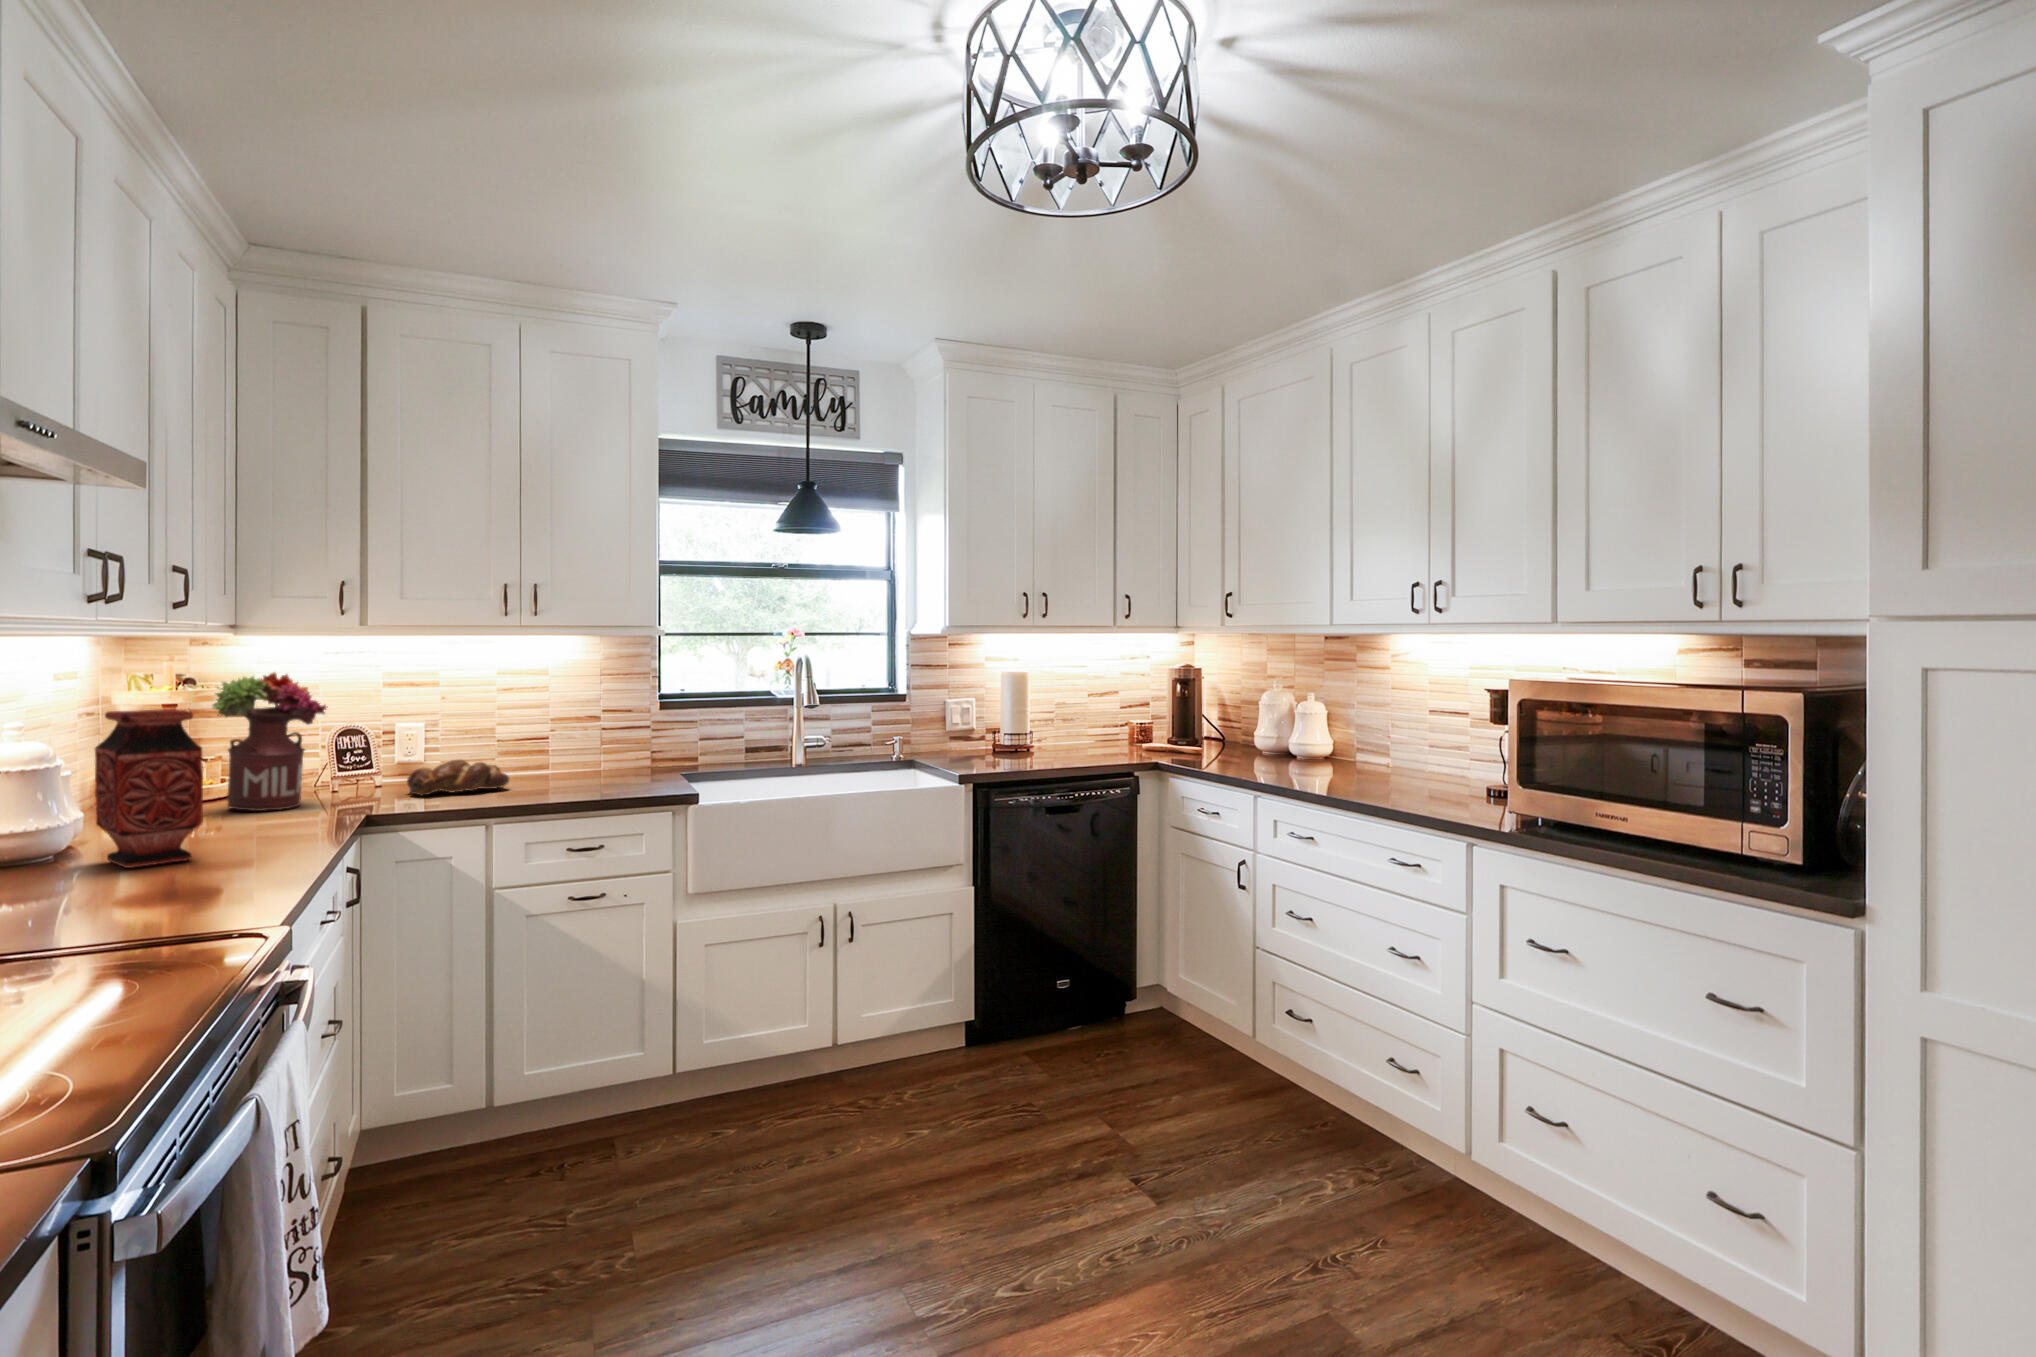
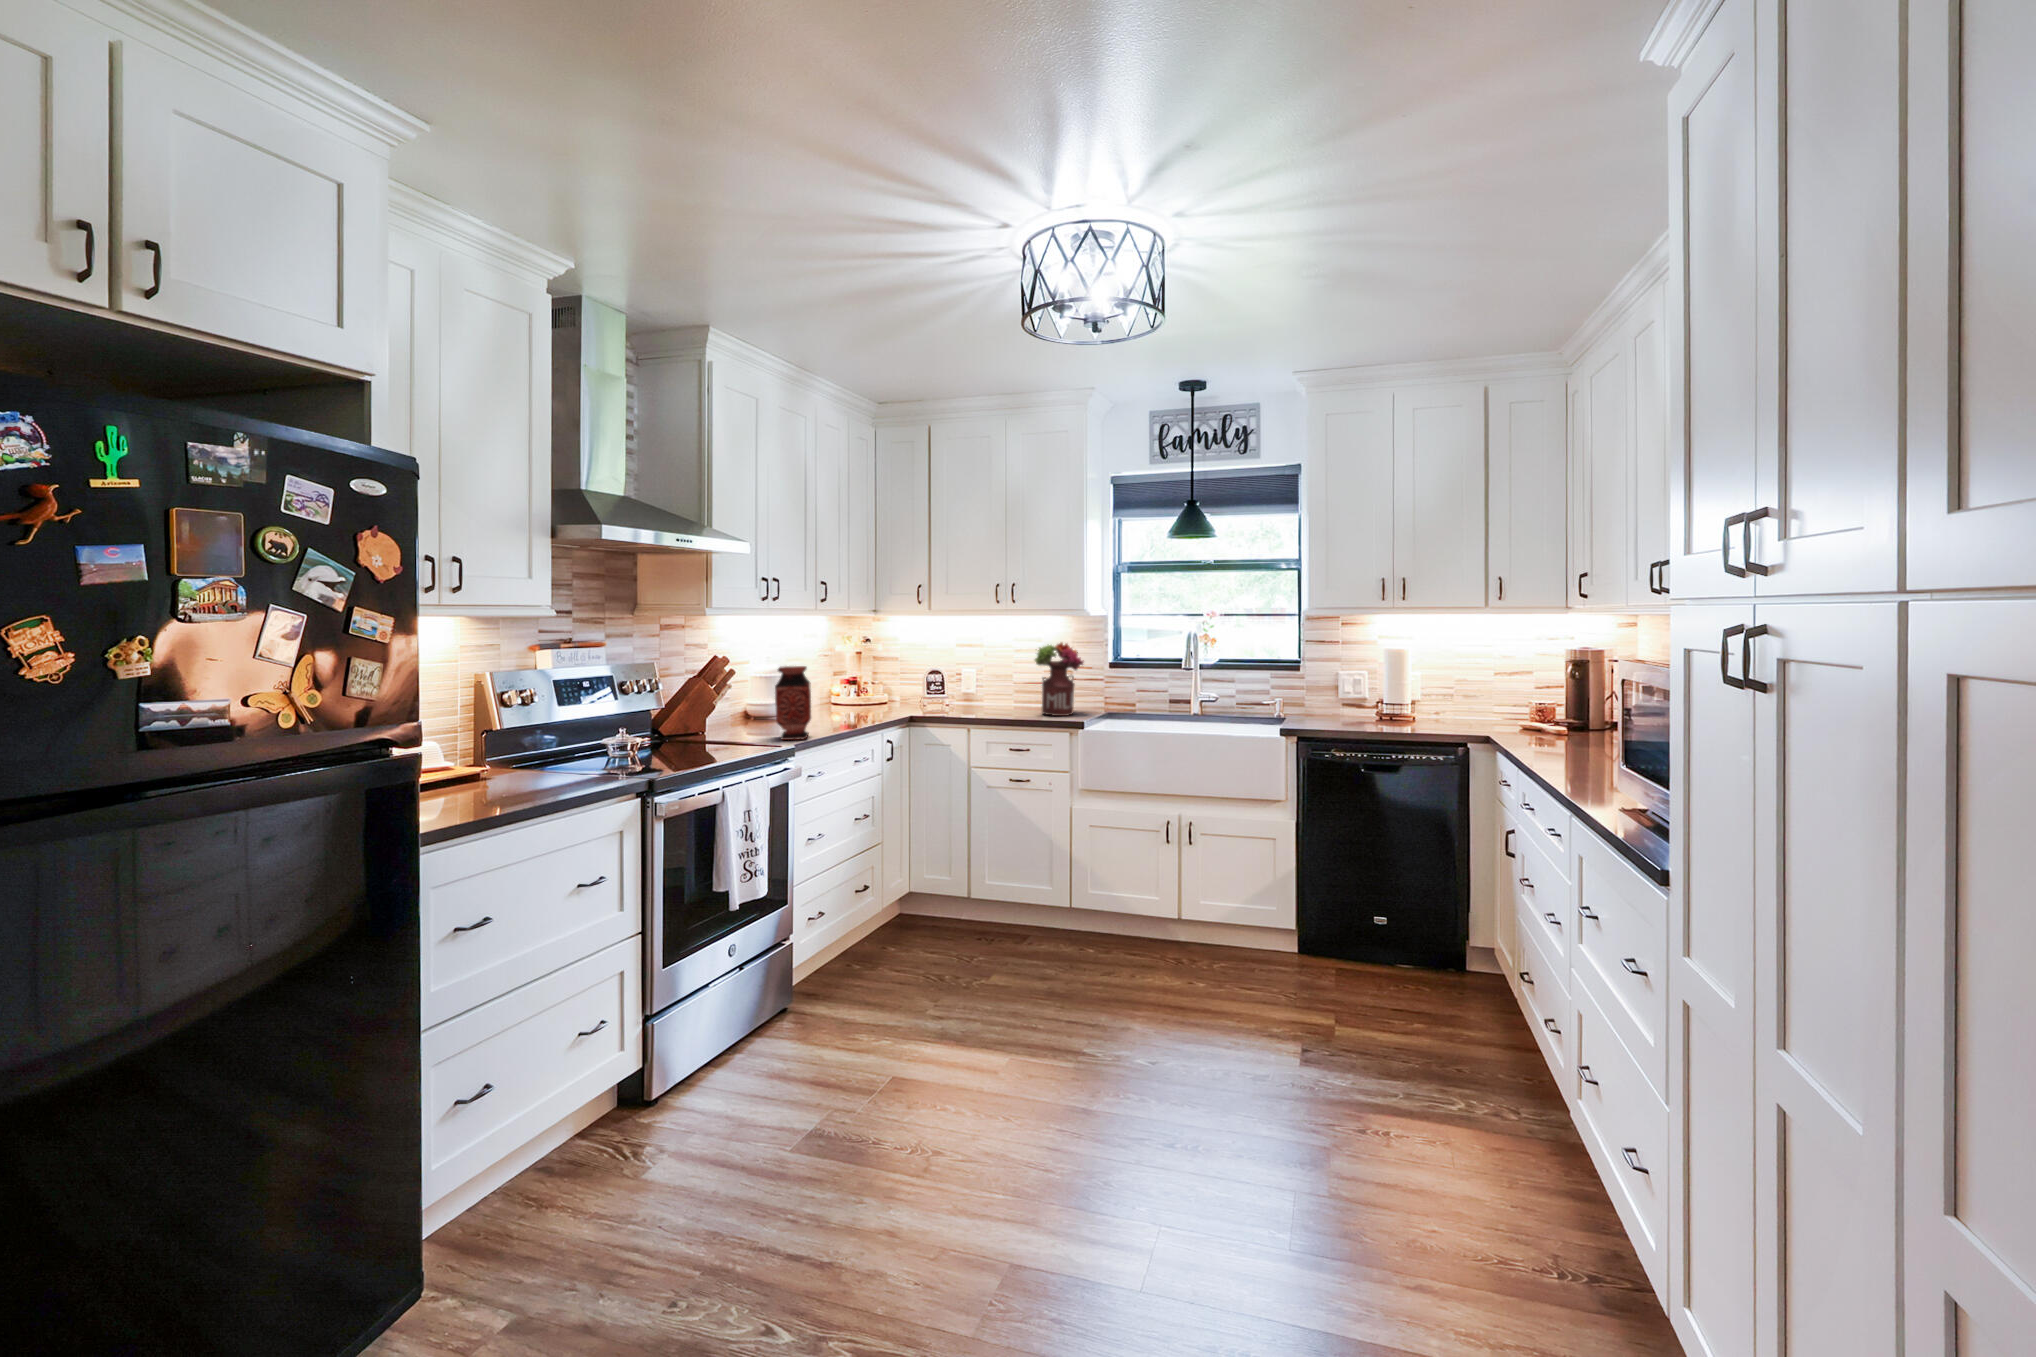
flower arrangement: present [213,672,328,811] -> present [1035,642,1084,716]
bread loaf: present [407,760,509,795] -> none [948,697,1001,717]

